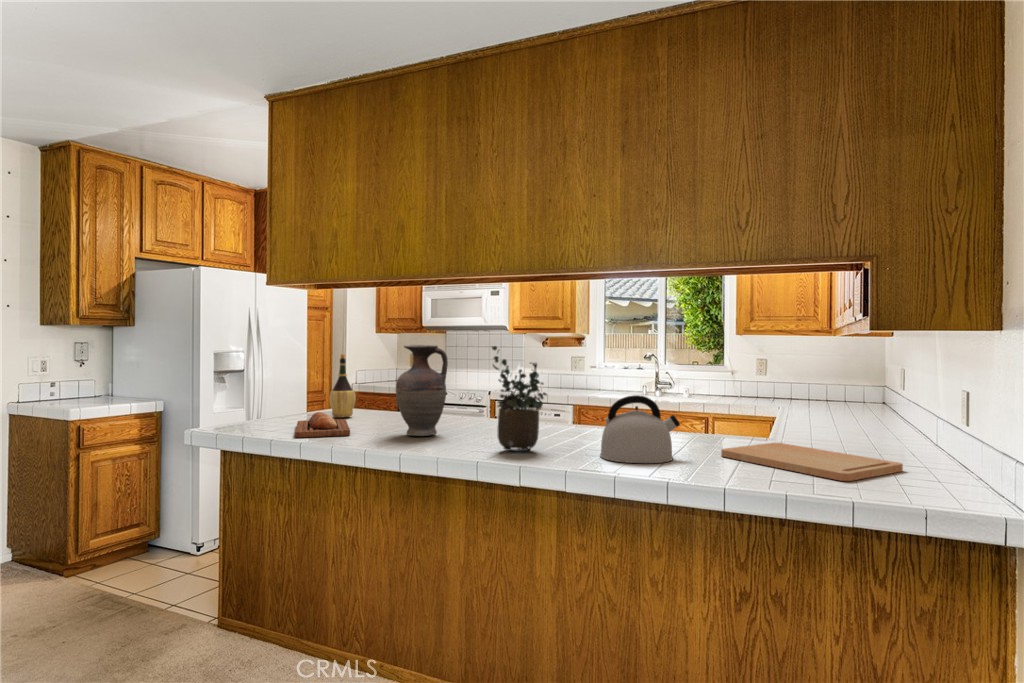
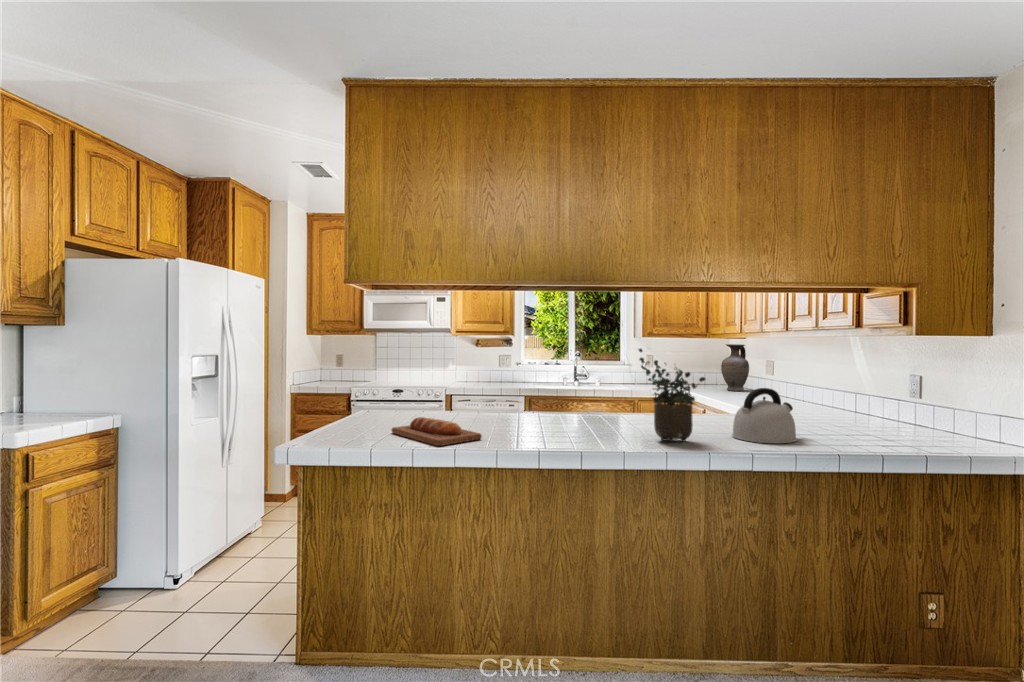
vase: present [396,345,448,436] -> present [721,344,749,391]
wine bottle: present [329,354,356,418] -> none [390,357,416,421]
cutting board: present [721,443,903,481] -> none [805,418,936,444]

